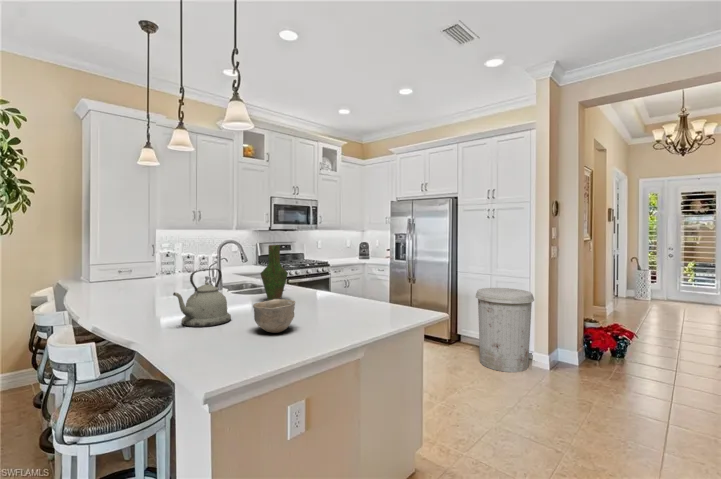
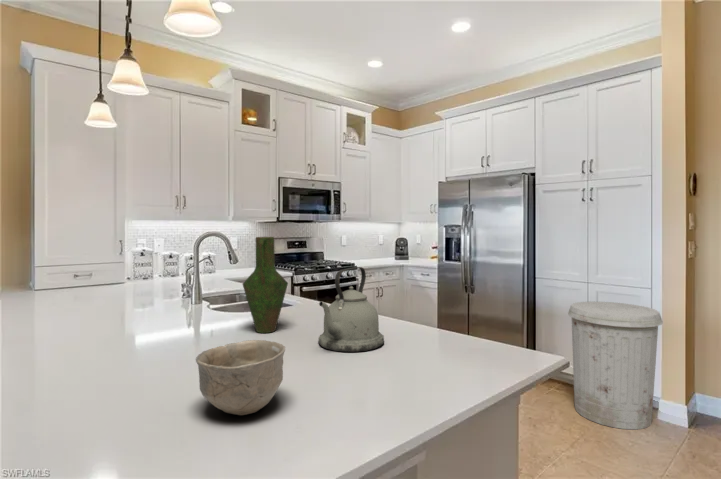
kettle: present [173,269,231,327] -> present [318,267,384,352]

